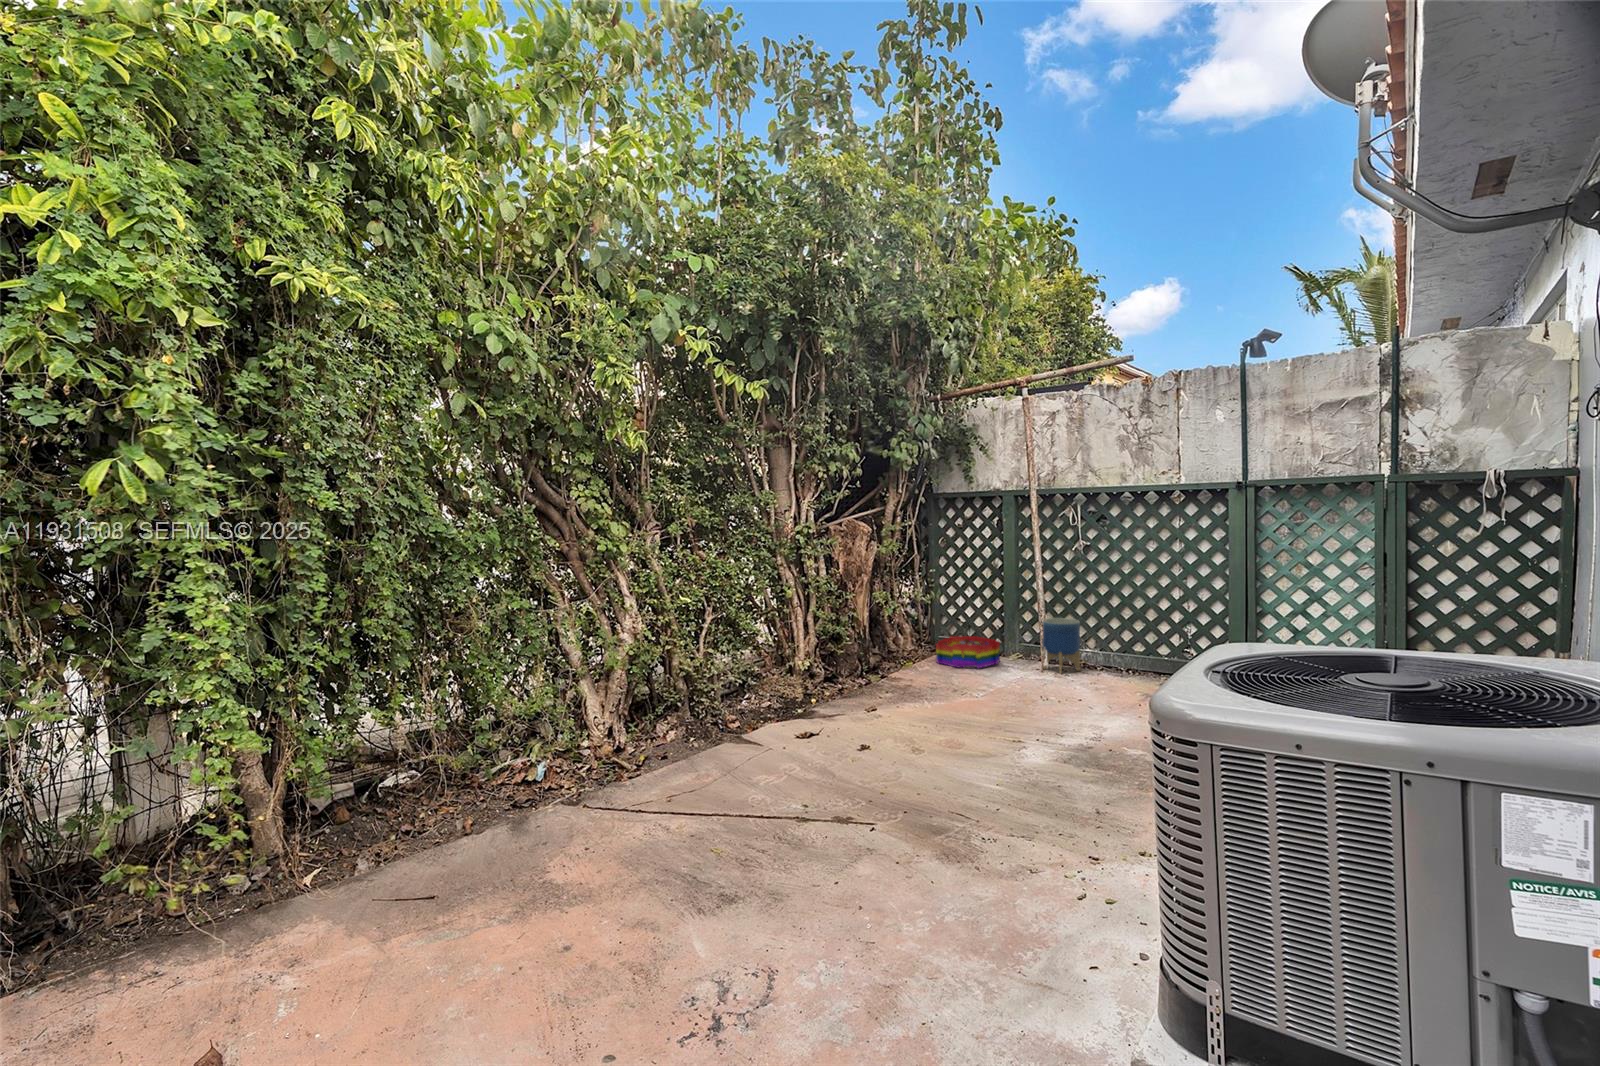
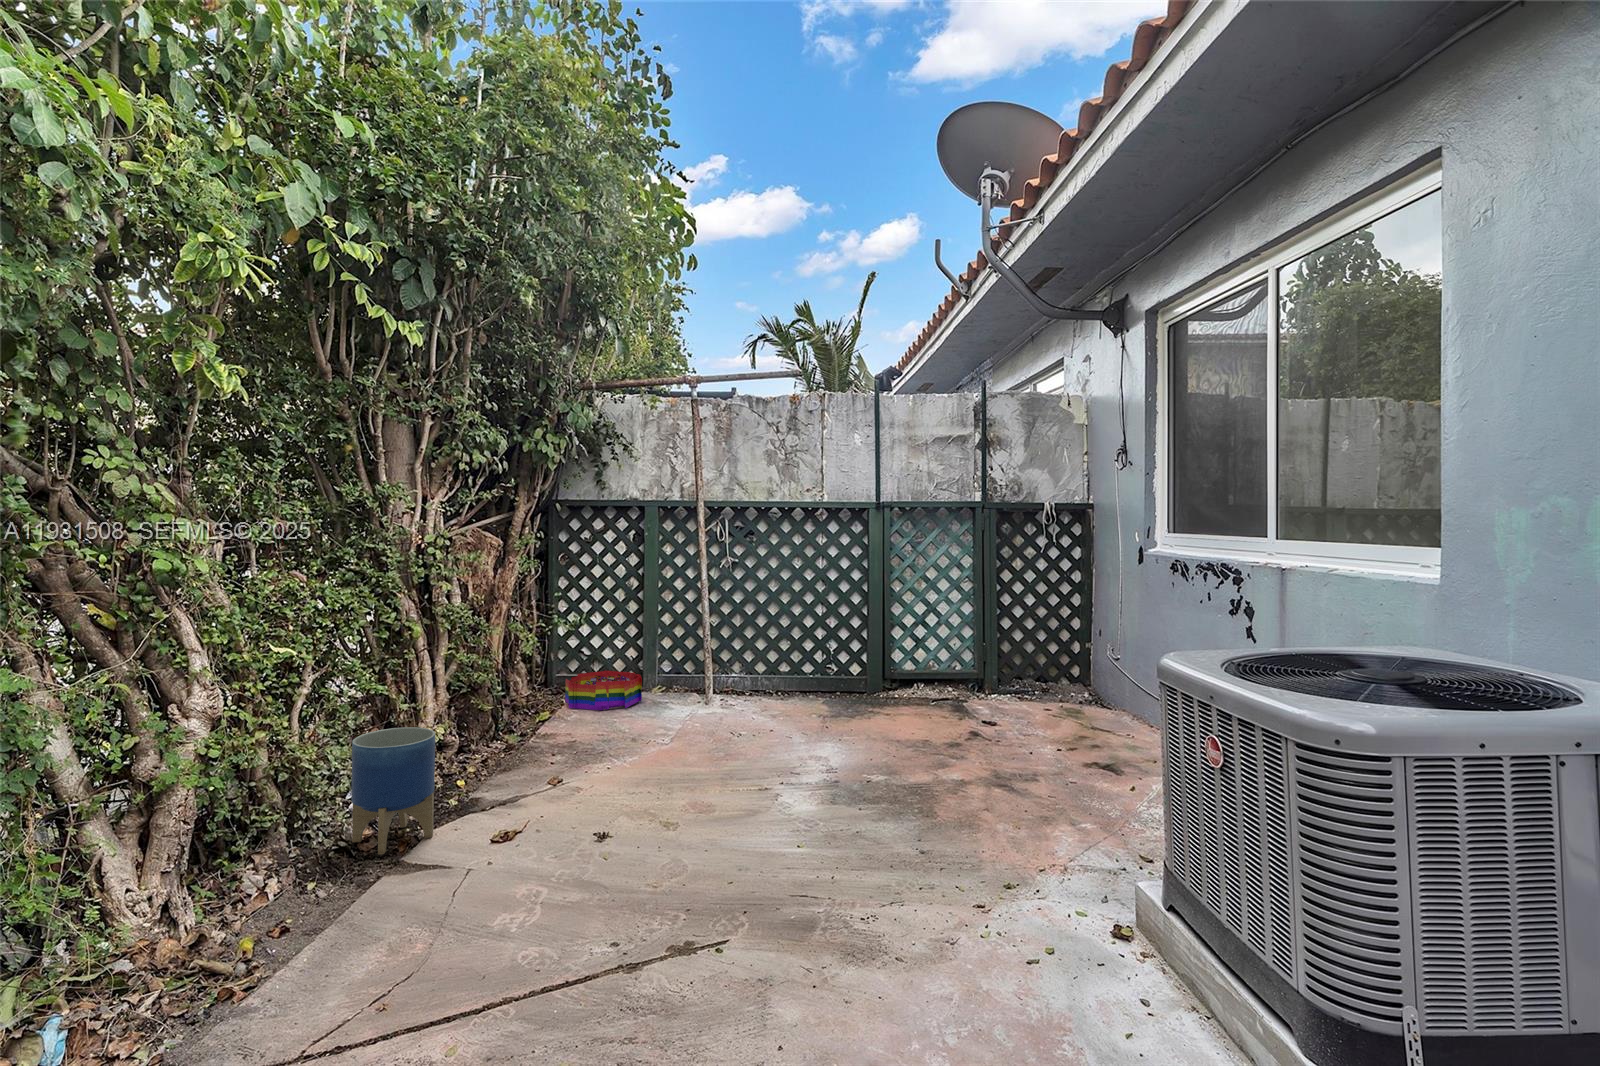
planter: present [1042,618,1080,674] -> present [351,727,435,855]

